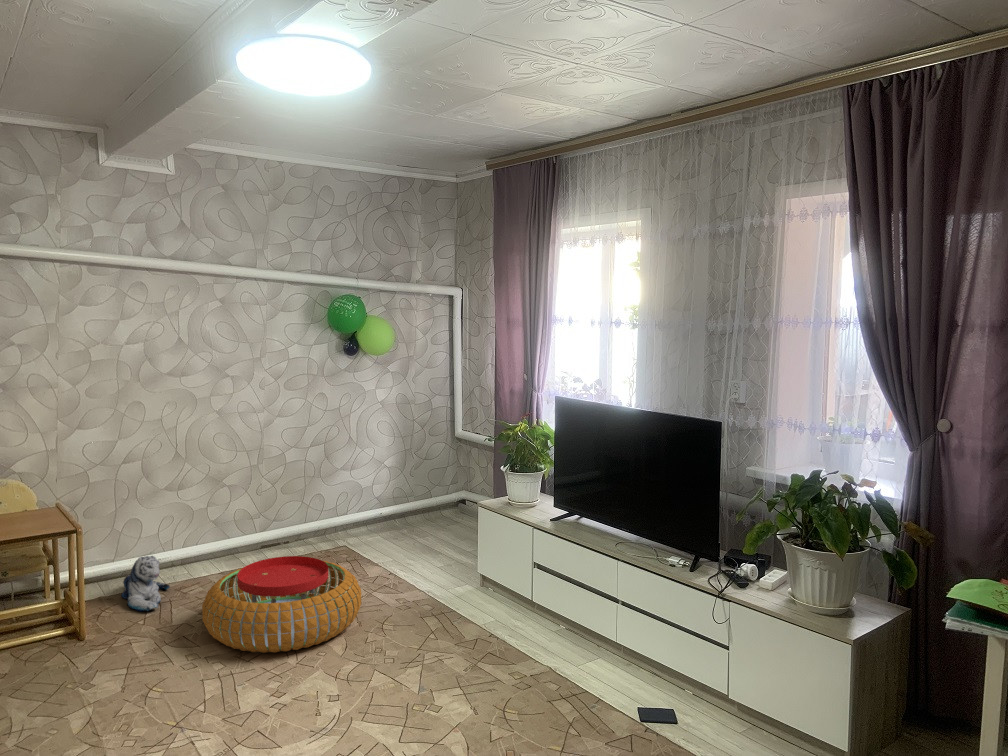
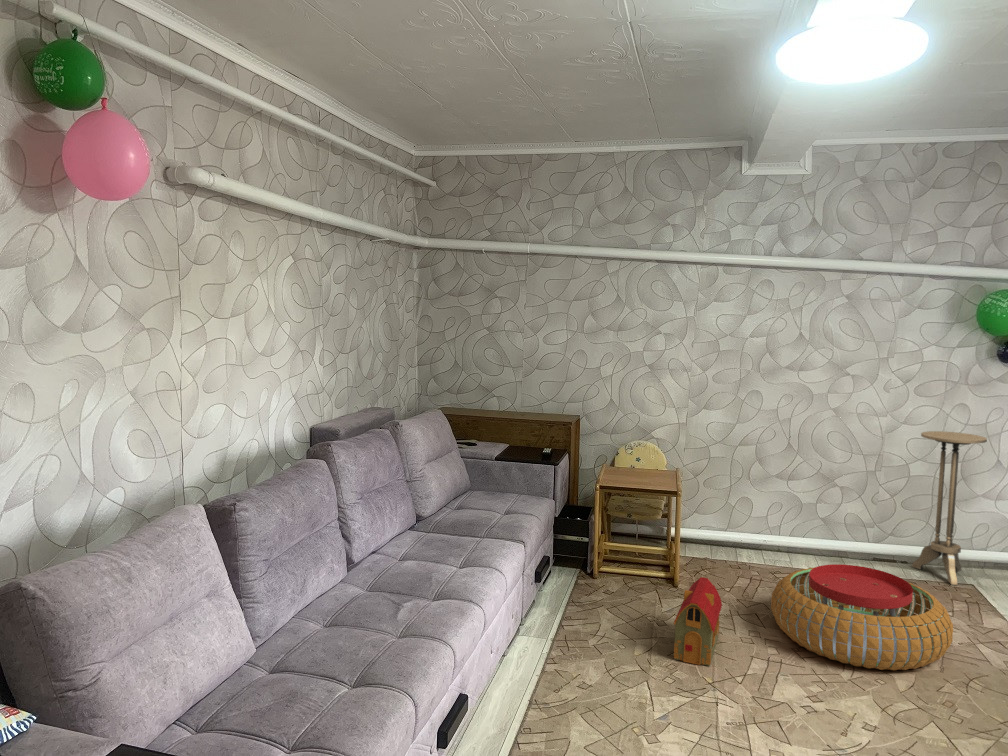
side table: none [295,419,346,551] -> present [912,431,987,585]
plush toy: present [121,556,170,611] -> none [722,532,765,583]
toy house: none [115,617,169,719] -> present [674,577,722,666]

